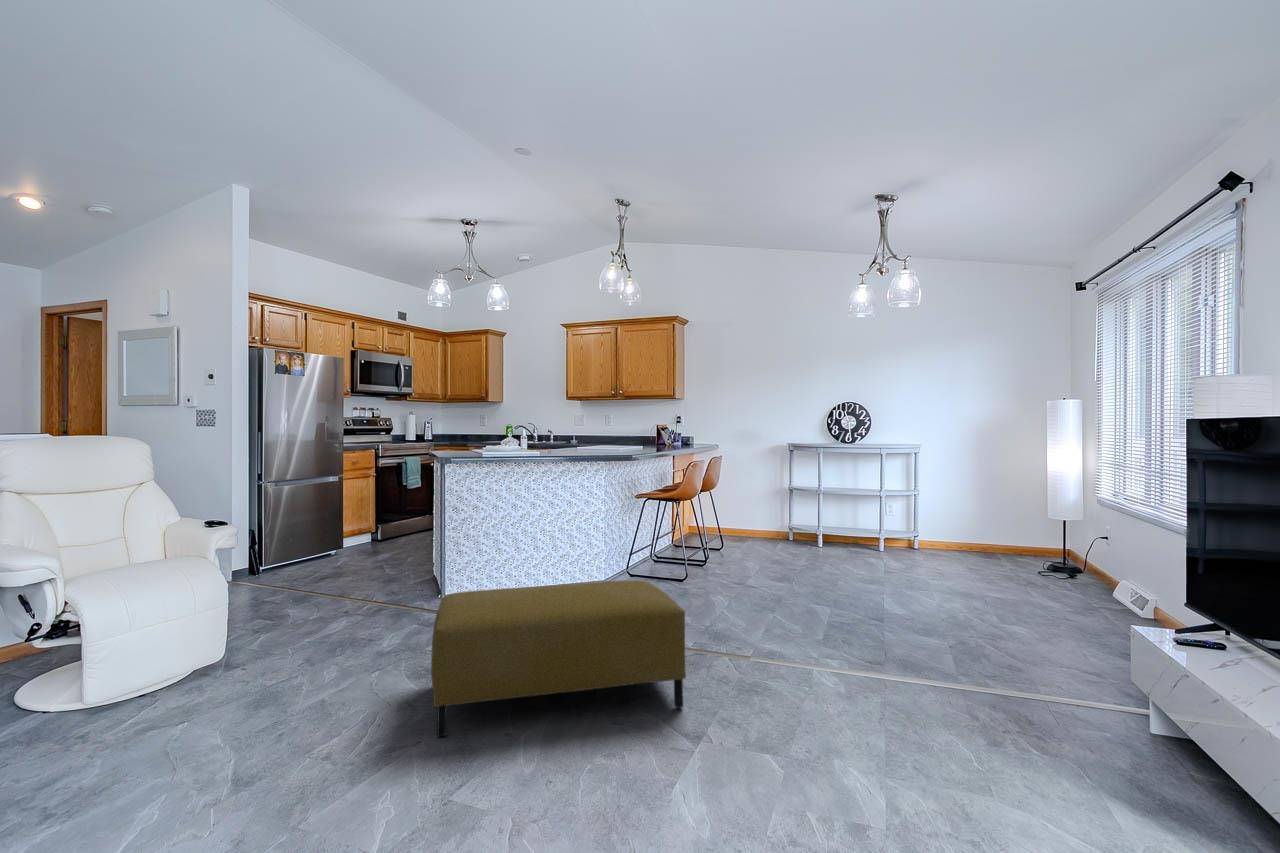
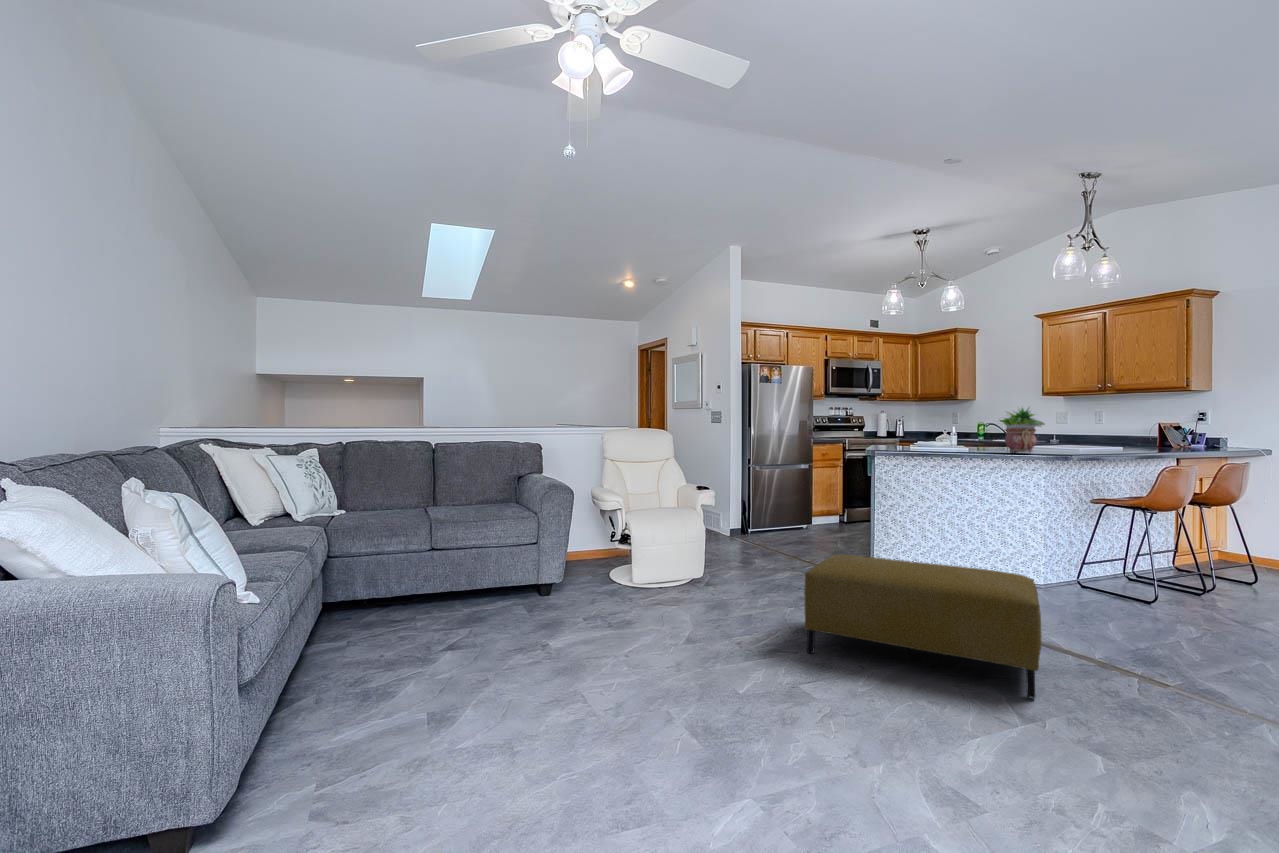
potted plant: none [567,409,606,456] -> present [1000,408,1045,453]

